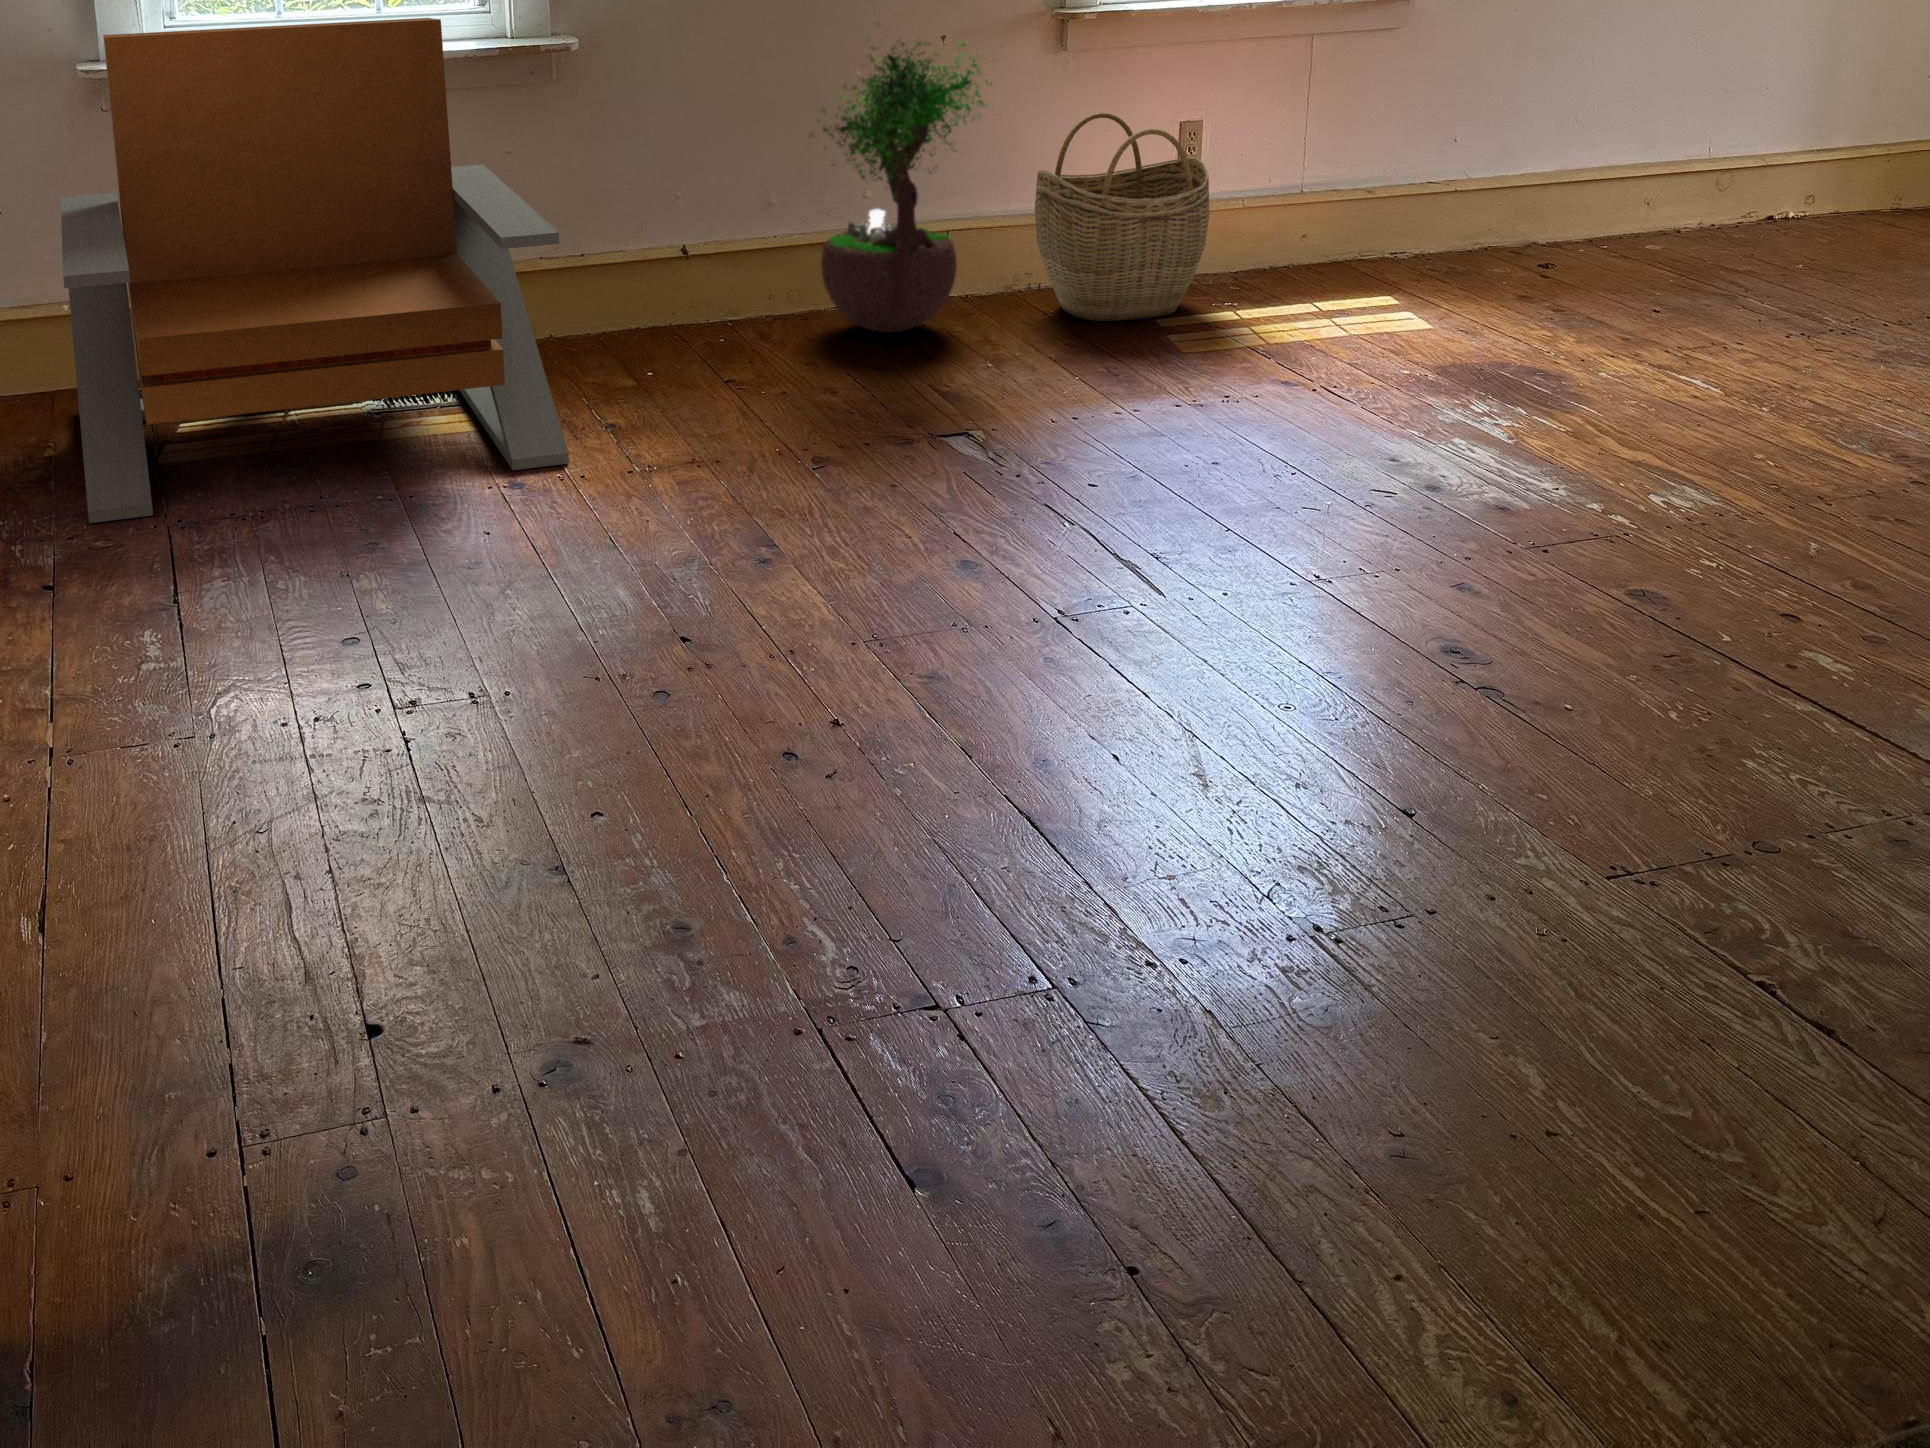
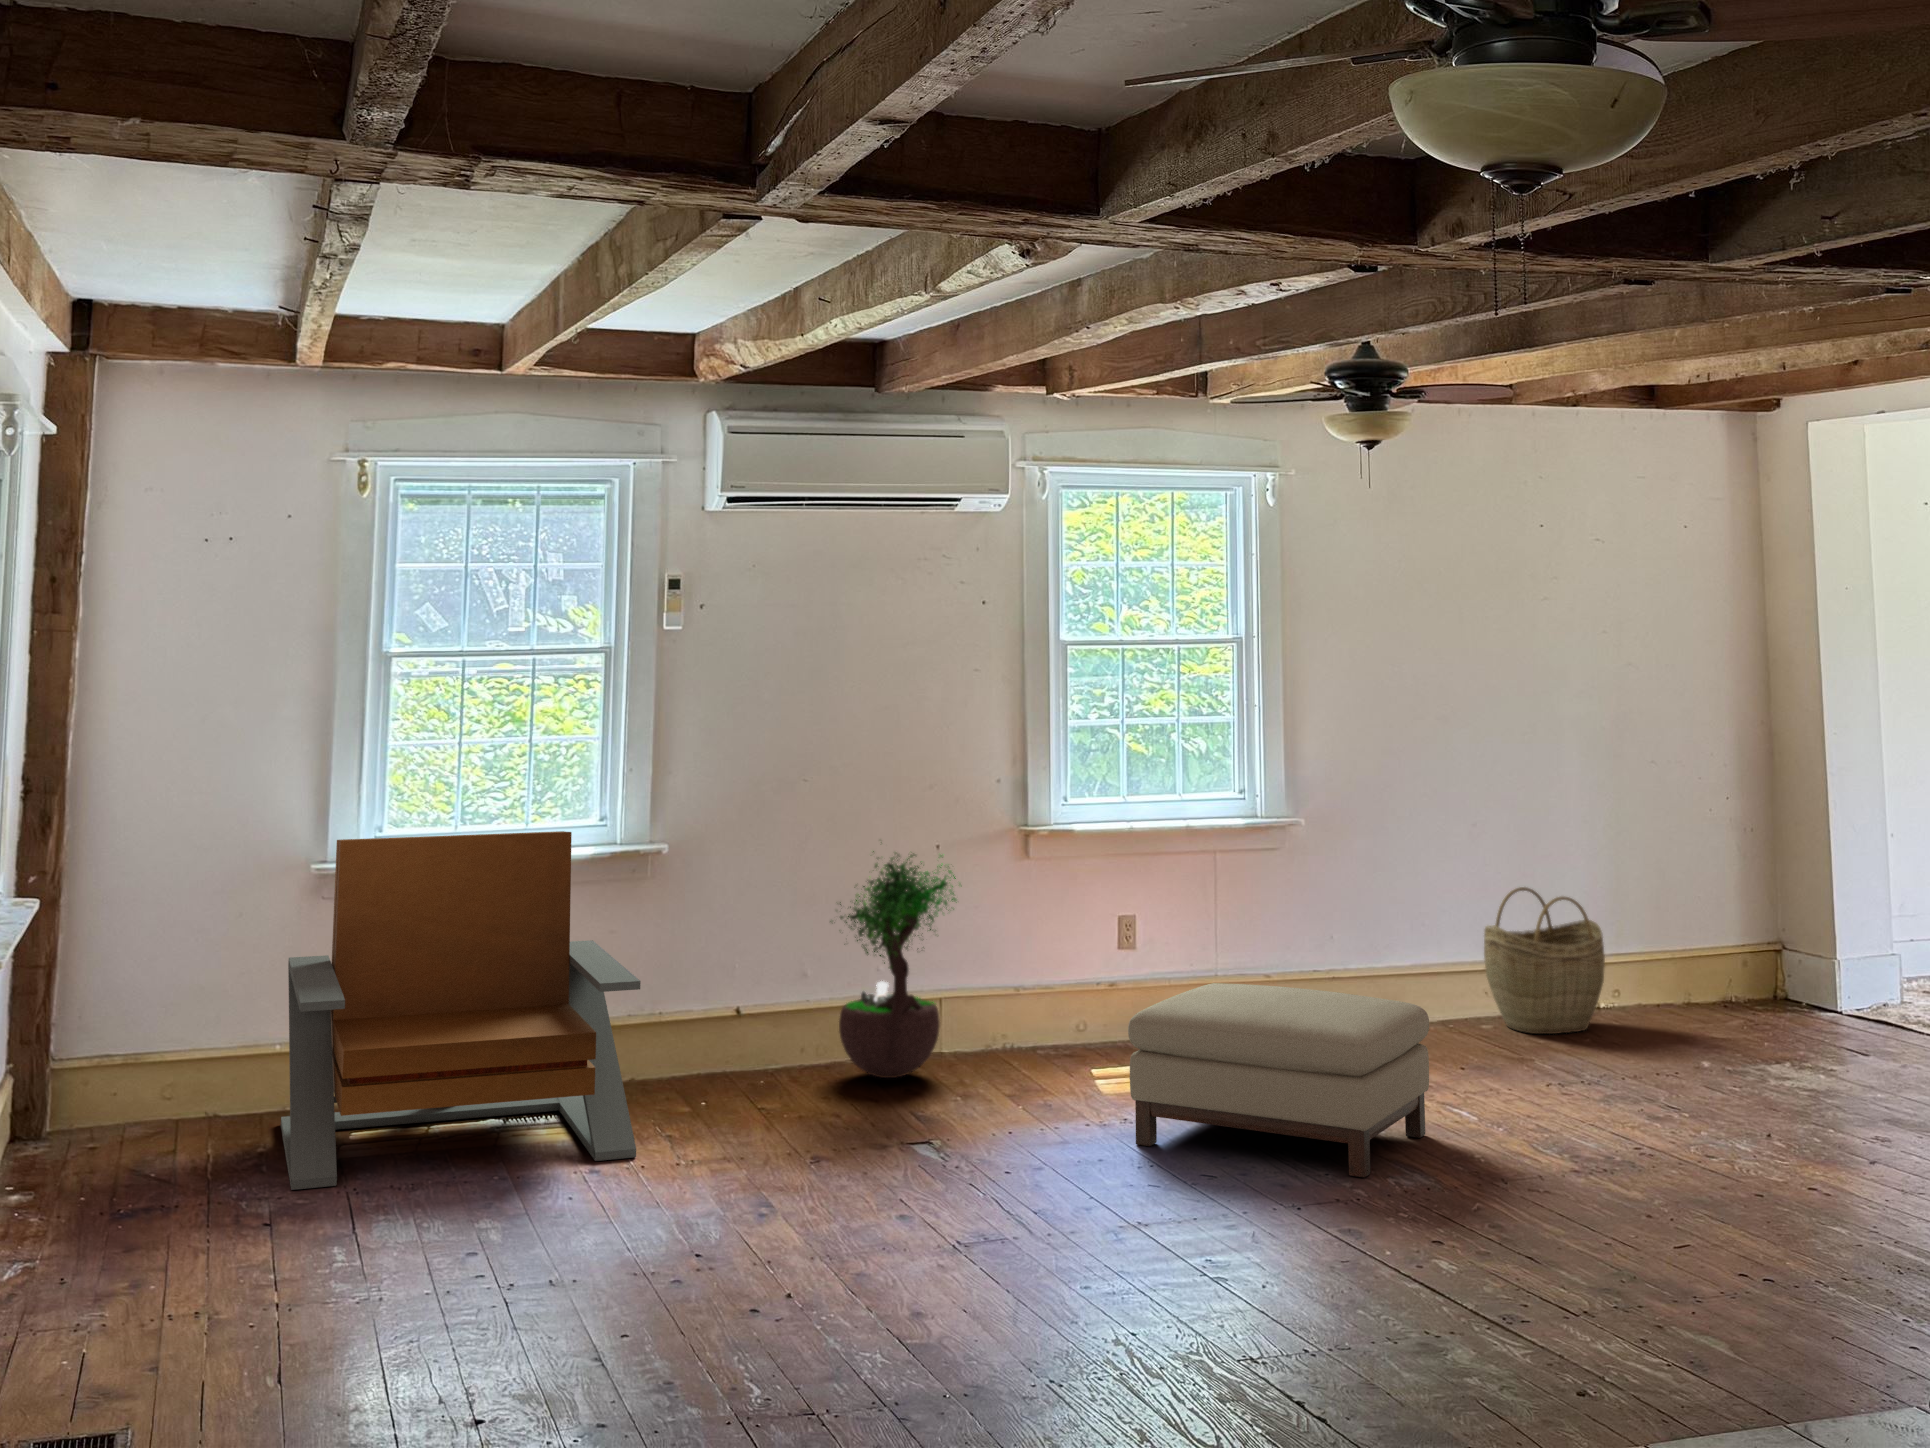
woven basket: present [1035,113,1209,321] -> present [1484,887,1605,1034]
ottoman: none [1258,217,1690,494] -> present [1128,983,1429,1177]

